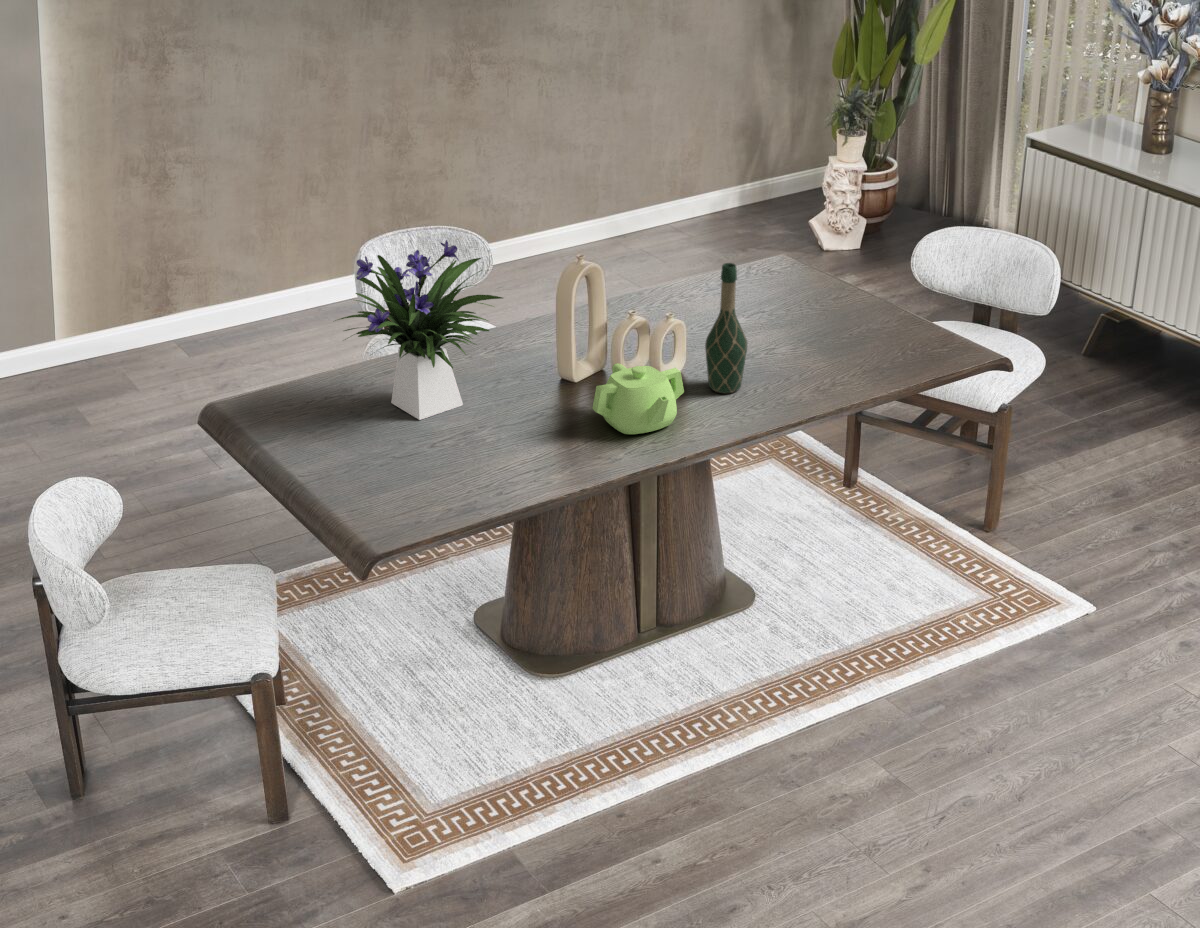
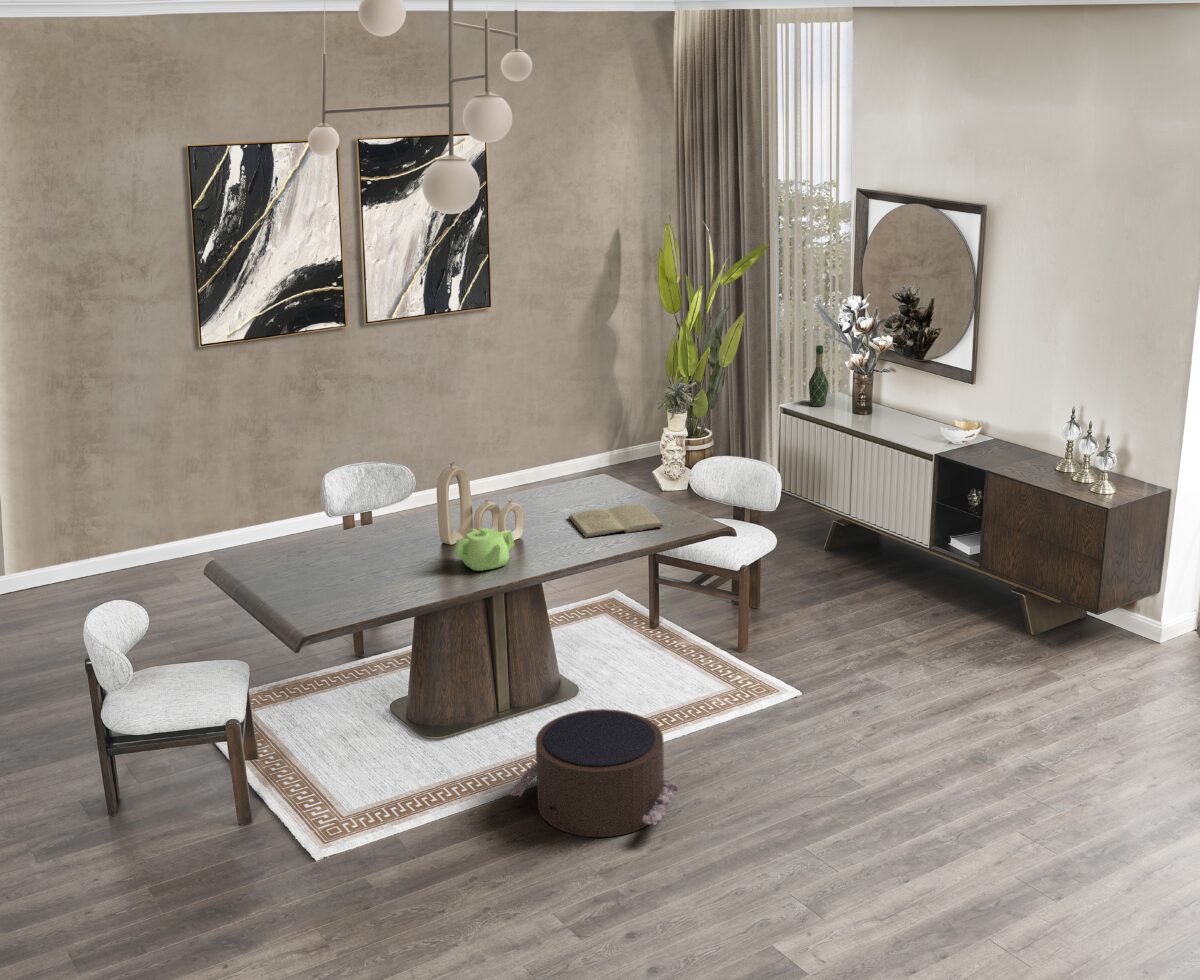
flower arrangement: present [335,240,503,420] -> none [290,453,398,567]
wine bottle: present [705,263,747,393] -> present [809,345,828,406]
book: none [749,313,903,374] -> present [569,504,663,538]
pouf: none [683,653,945,863] -> present [510,709,679,837]

